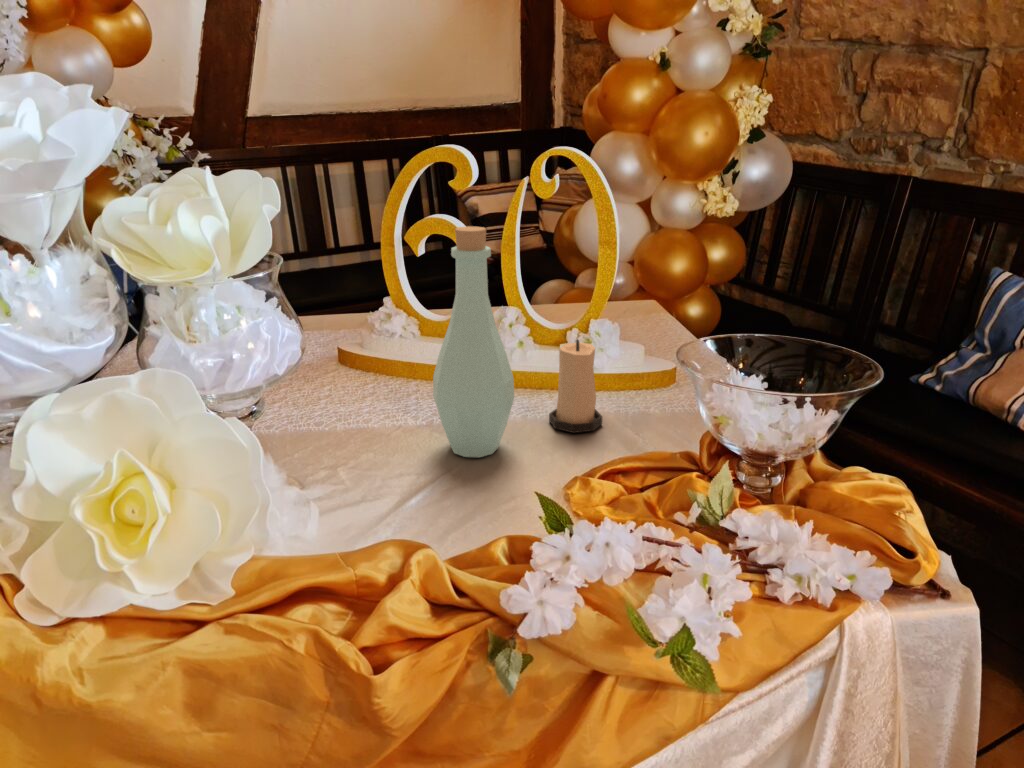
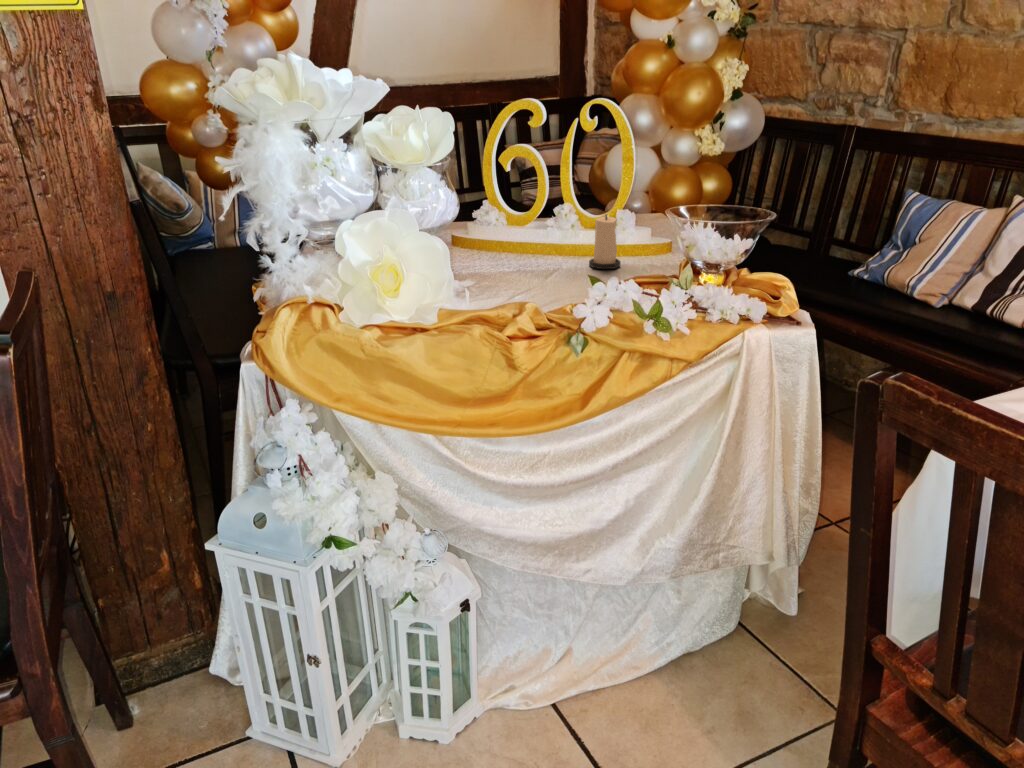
bottle: present [433,226,514,457] -> none [524,145,570,279]

